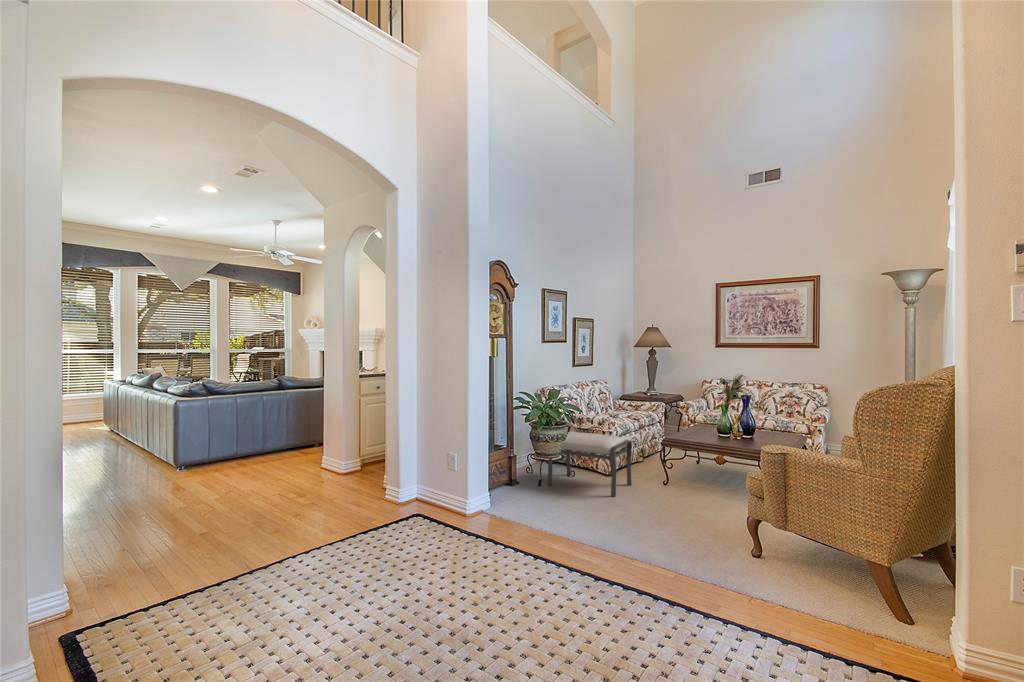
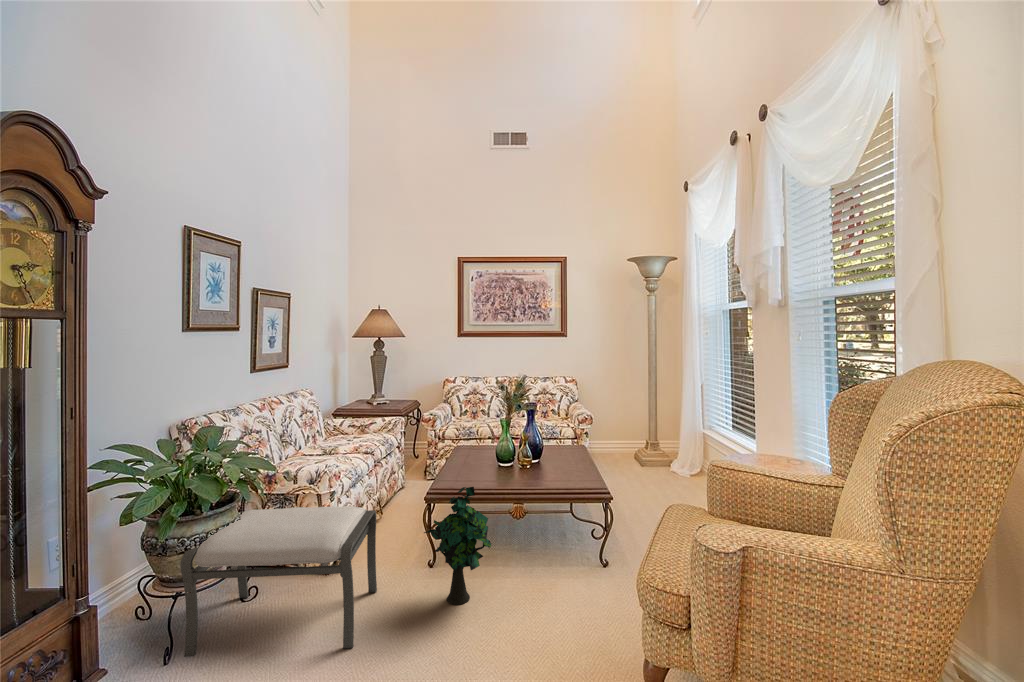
decorative plant: none [655,433,694,497] -> present [424,487,491,605]

